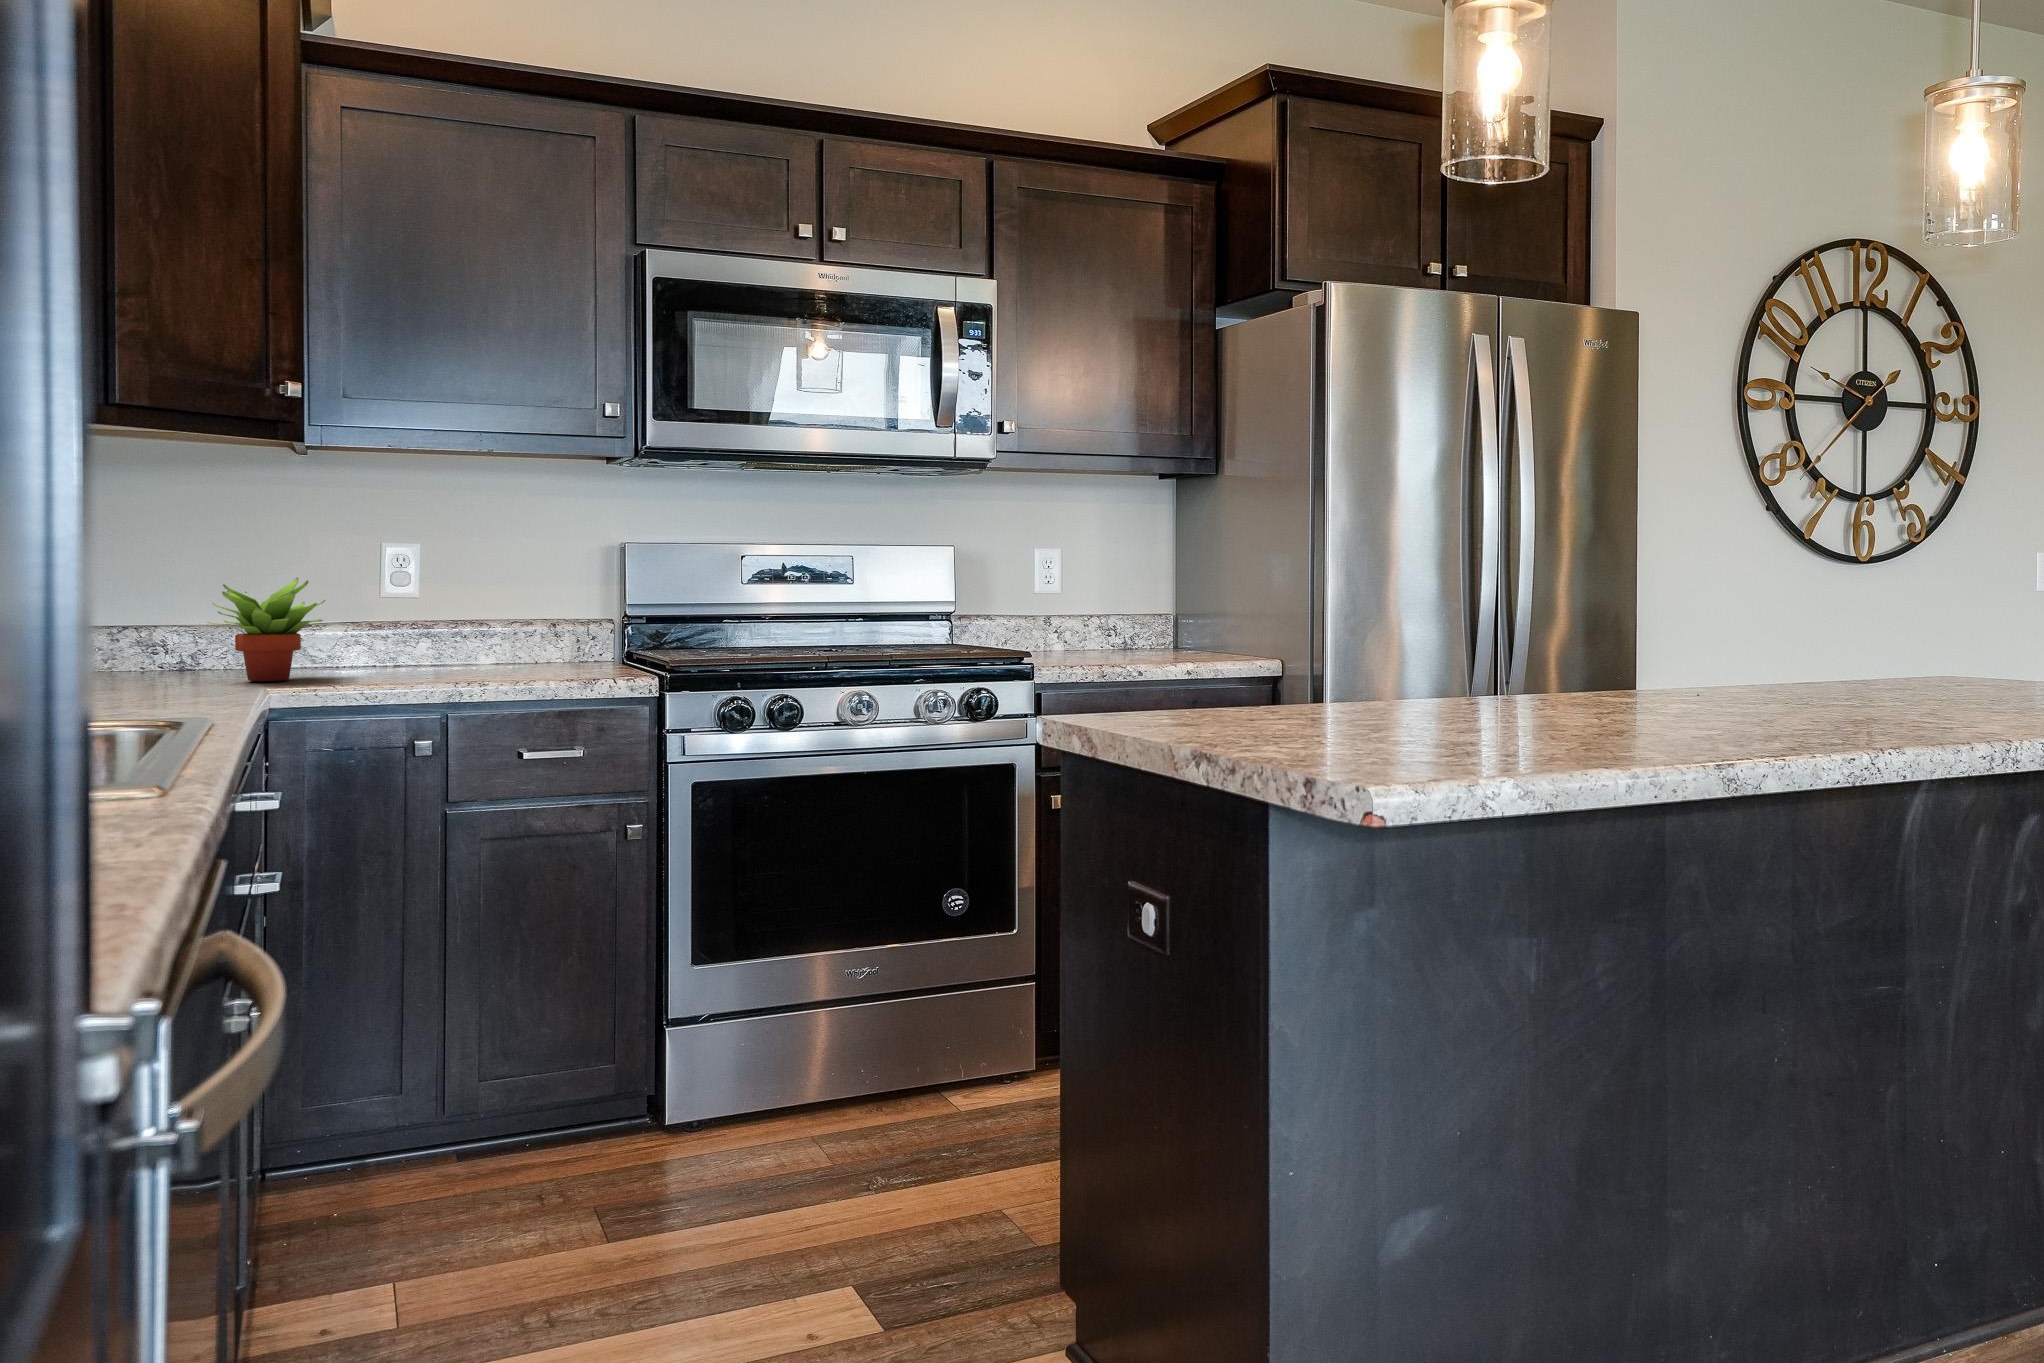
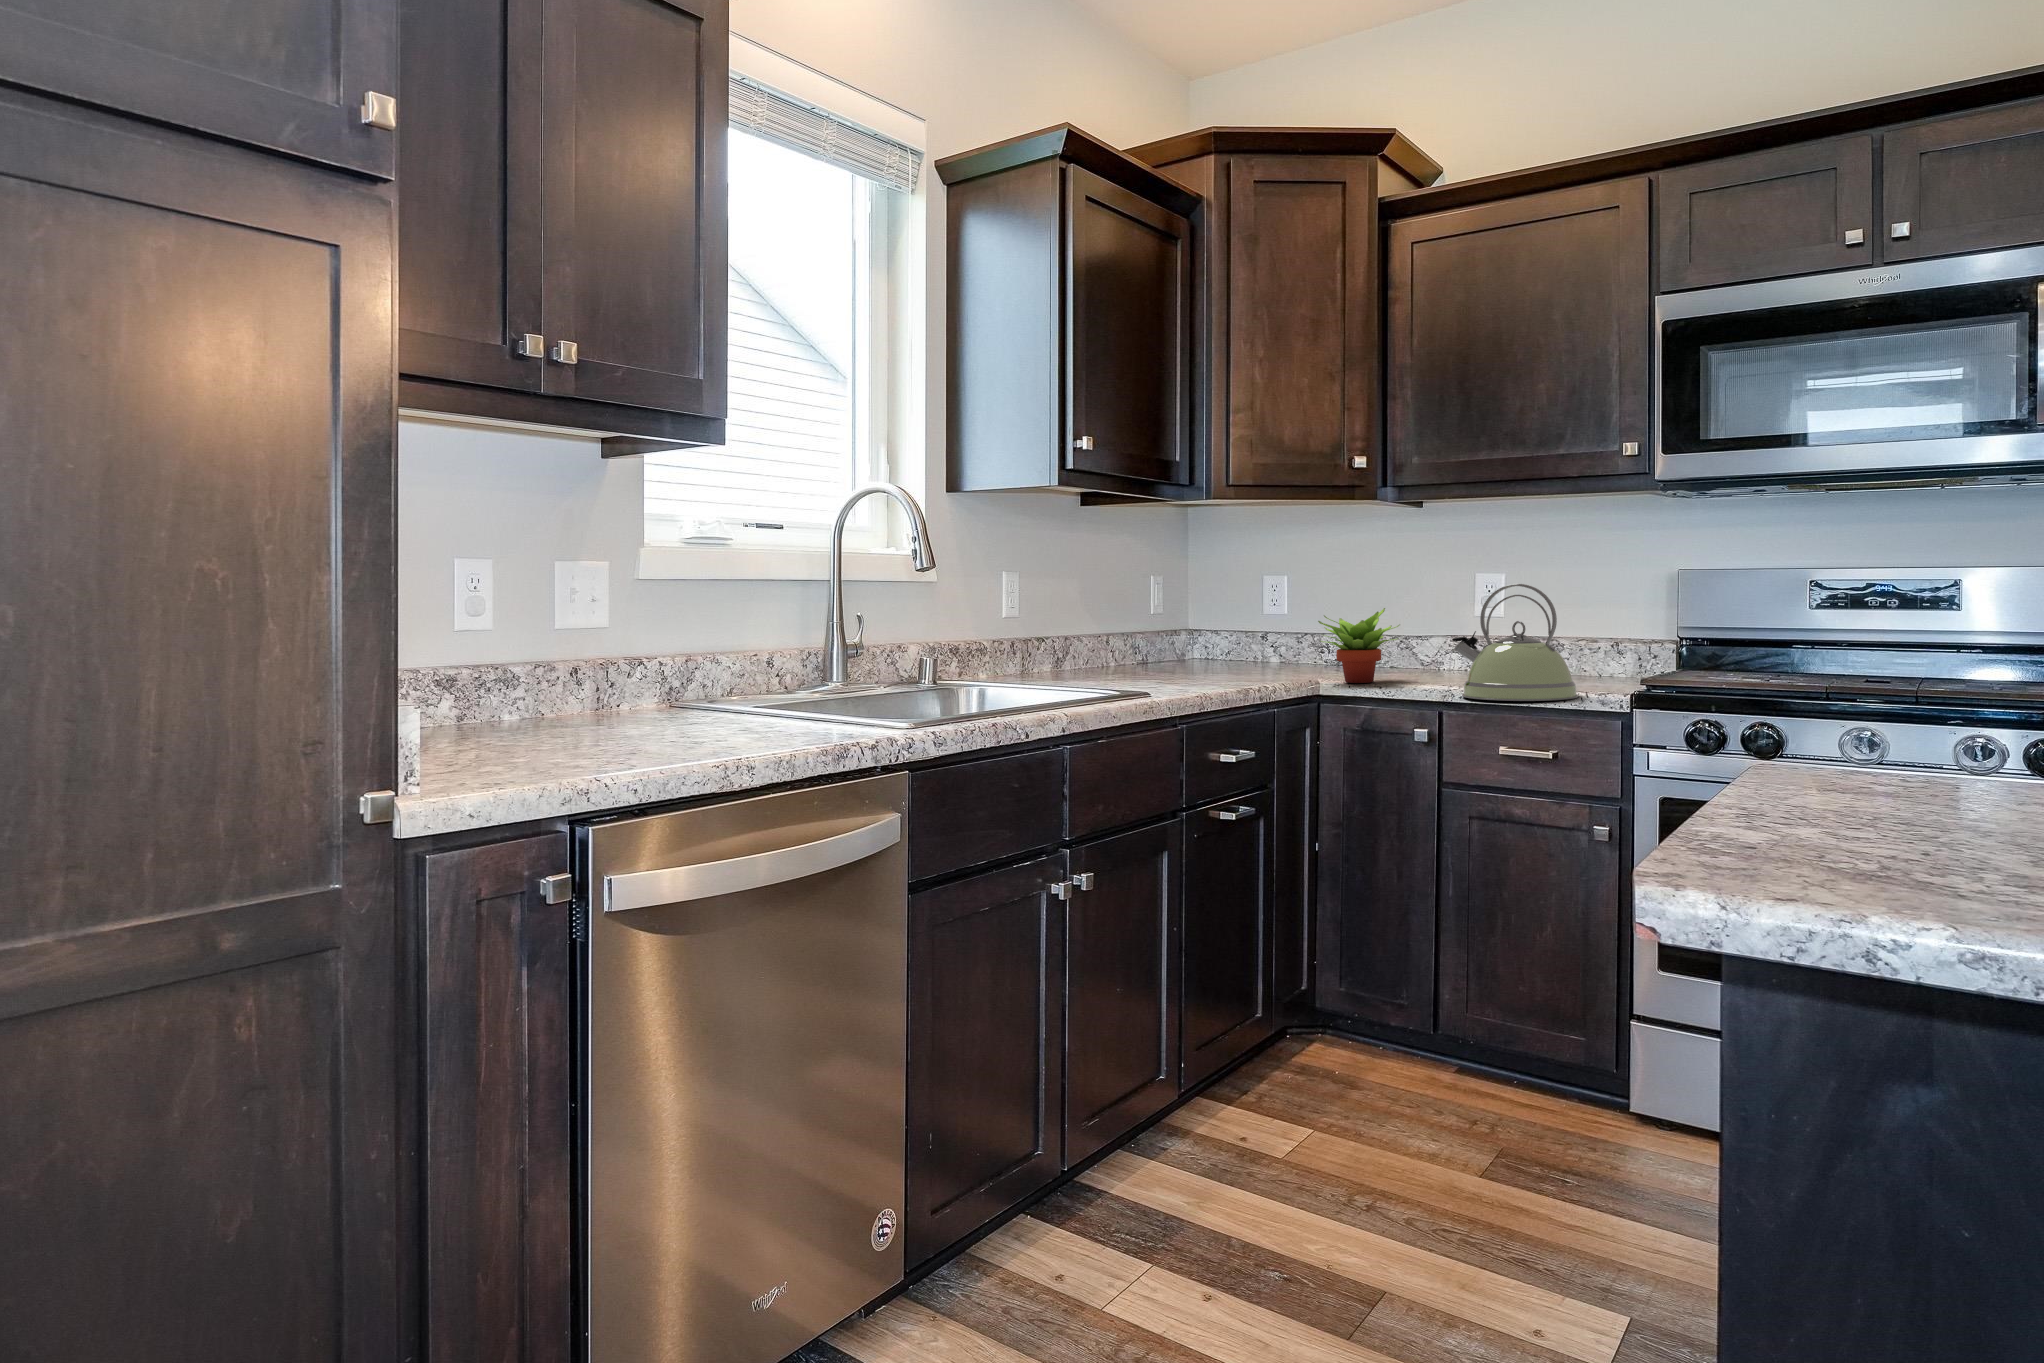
kettle: none [448,547,597,687] -> present [1452,584,1578,701]

